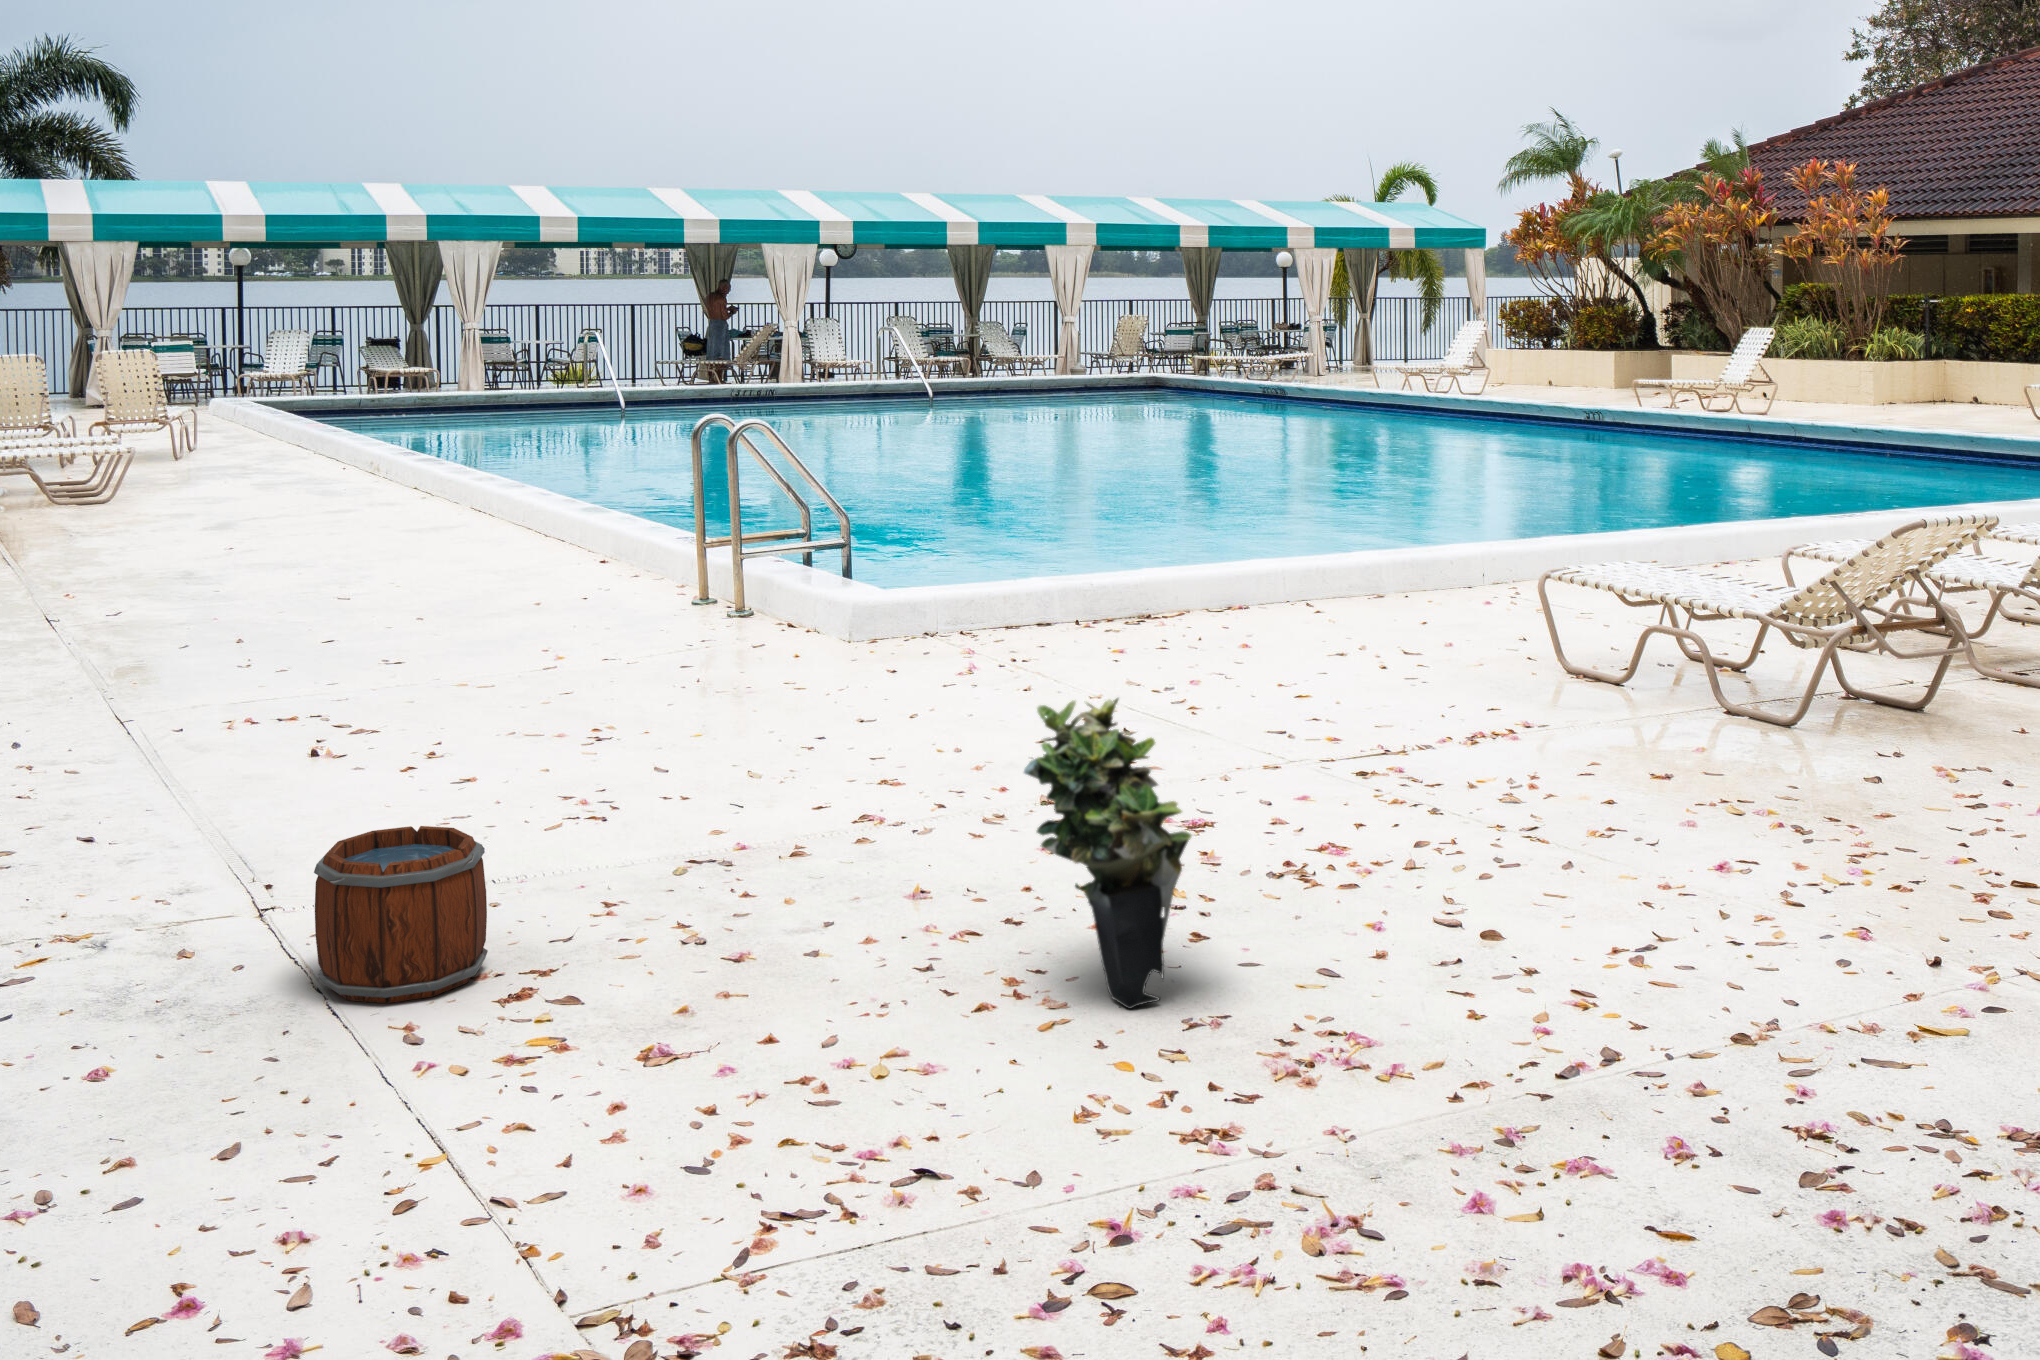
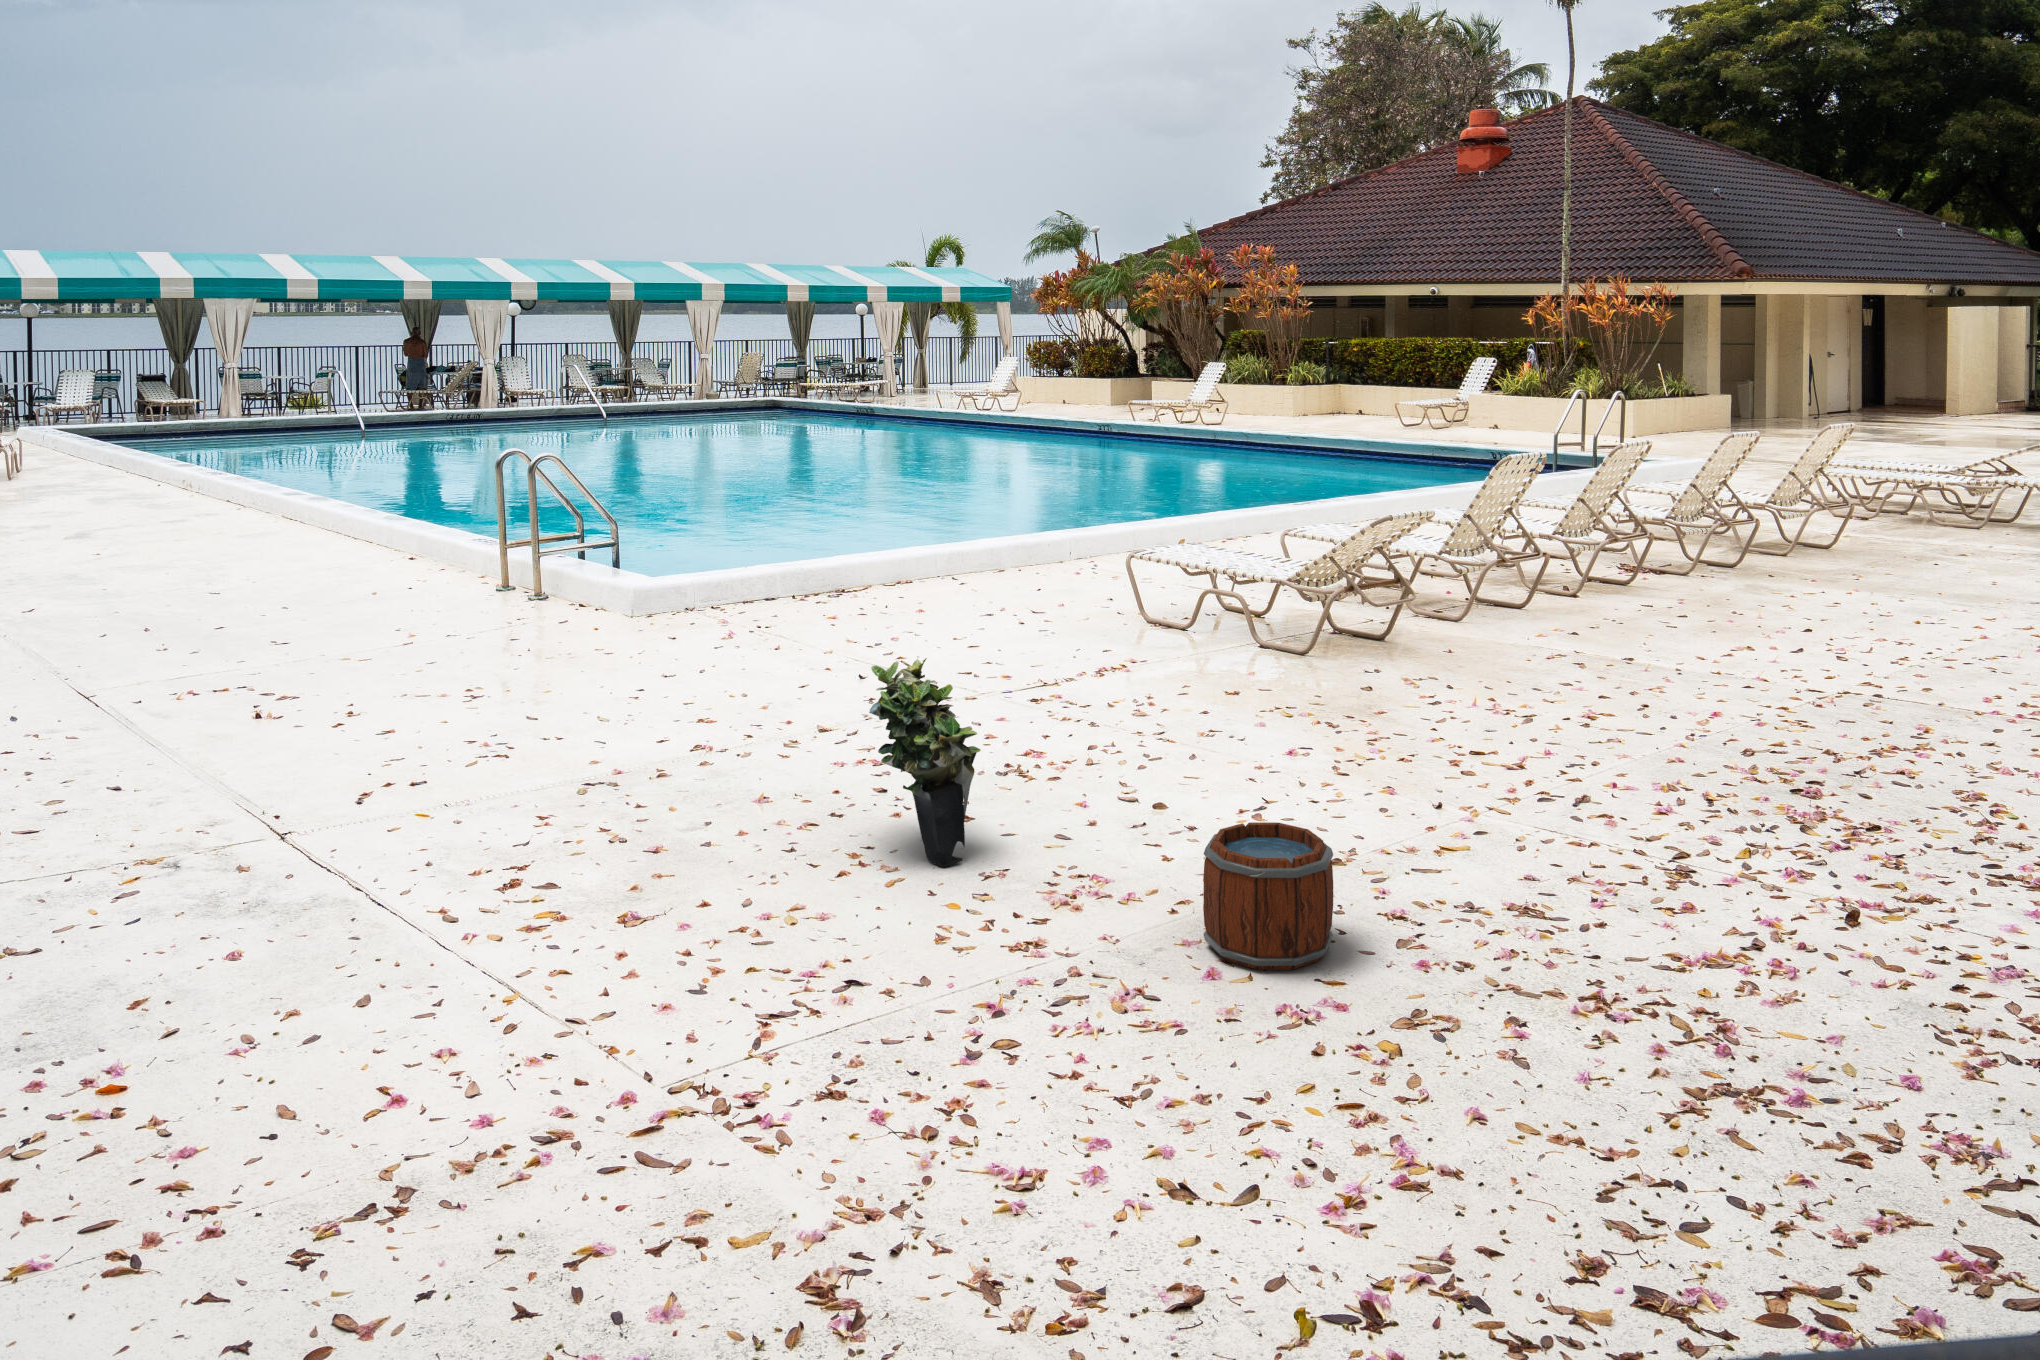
bucket: present [314,826,488,1003] -> present [1203,822,1333,970]

